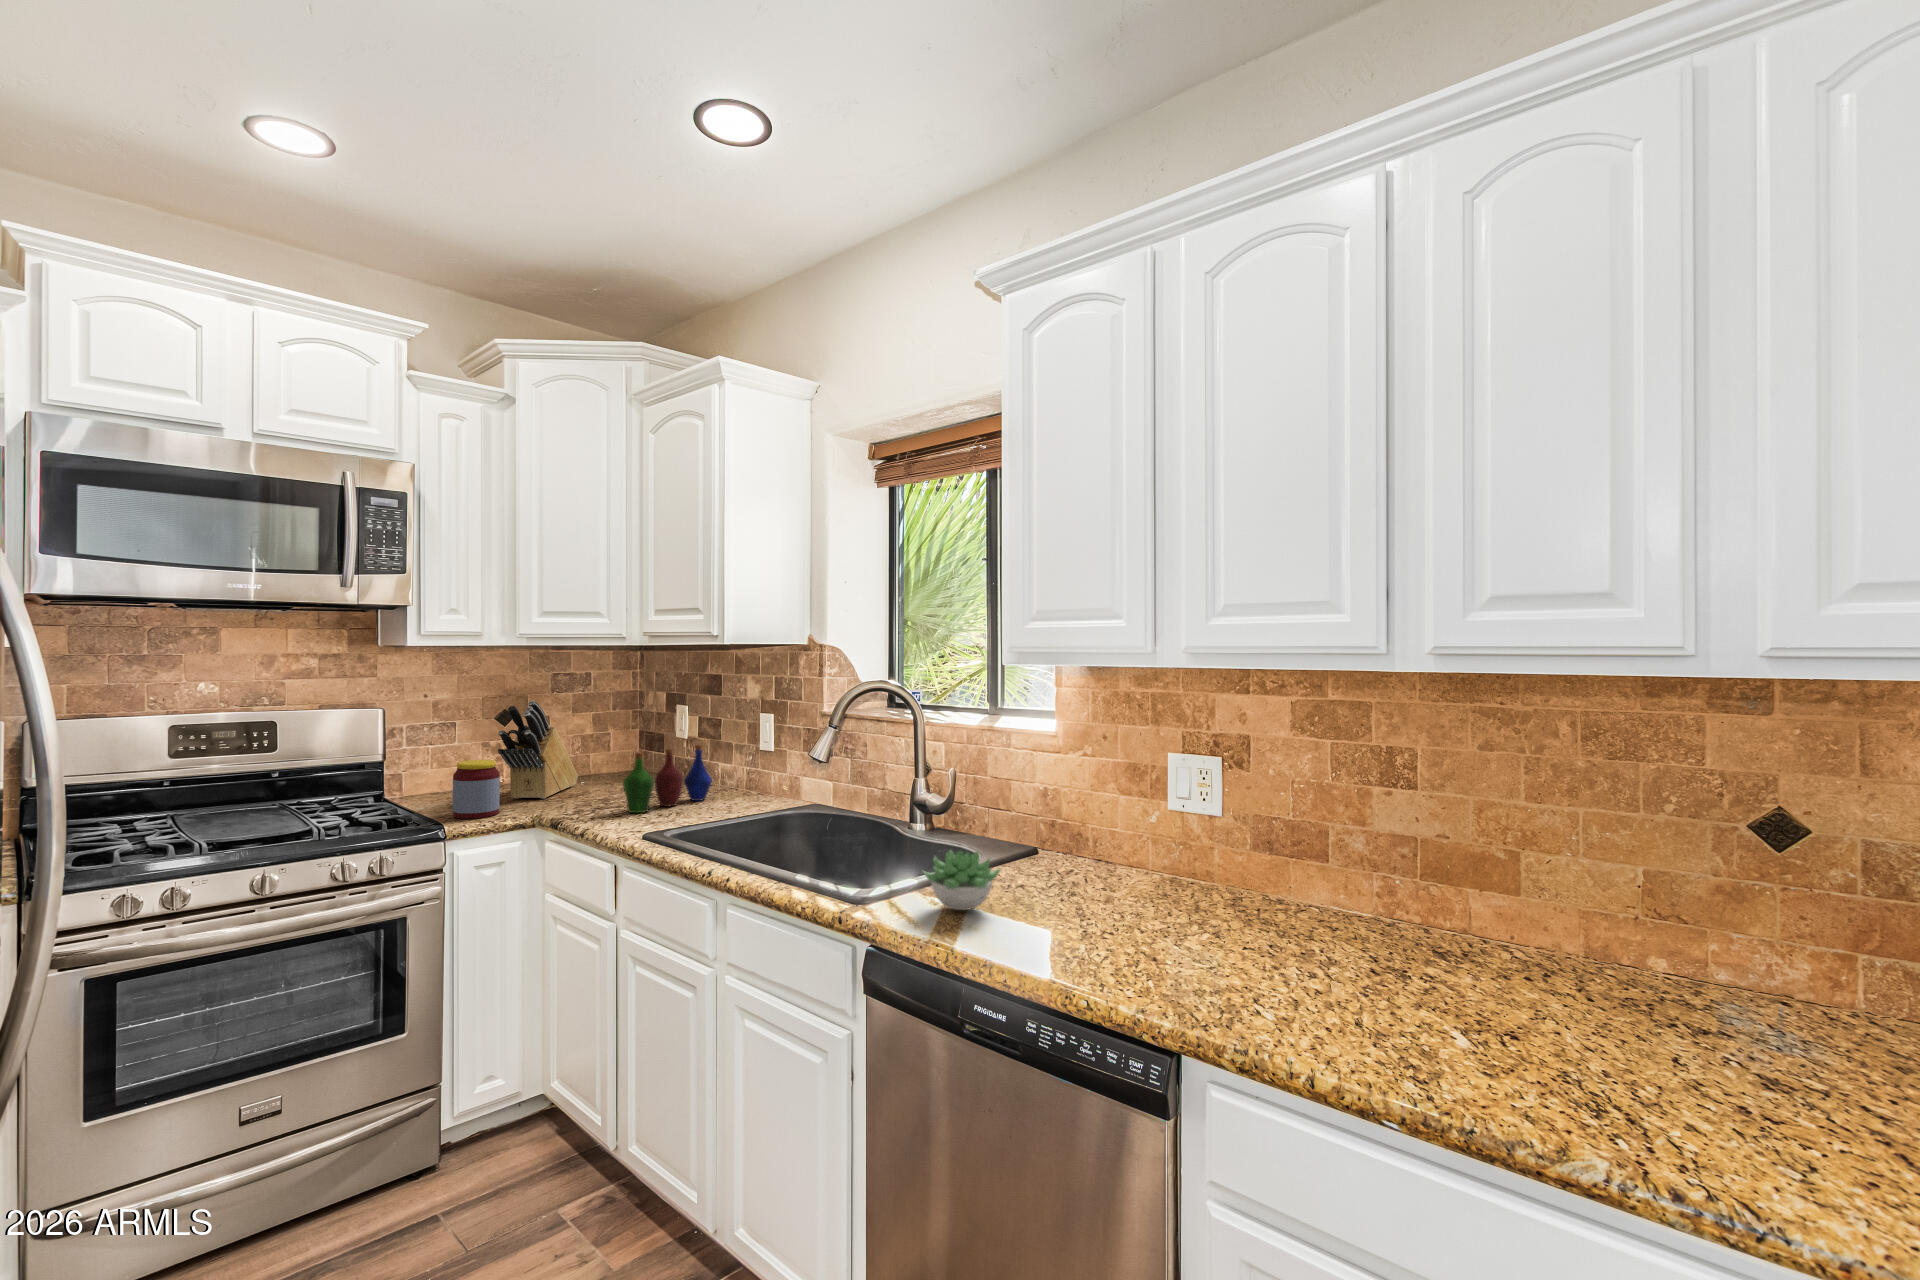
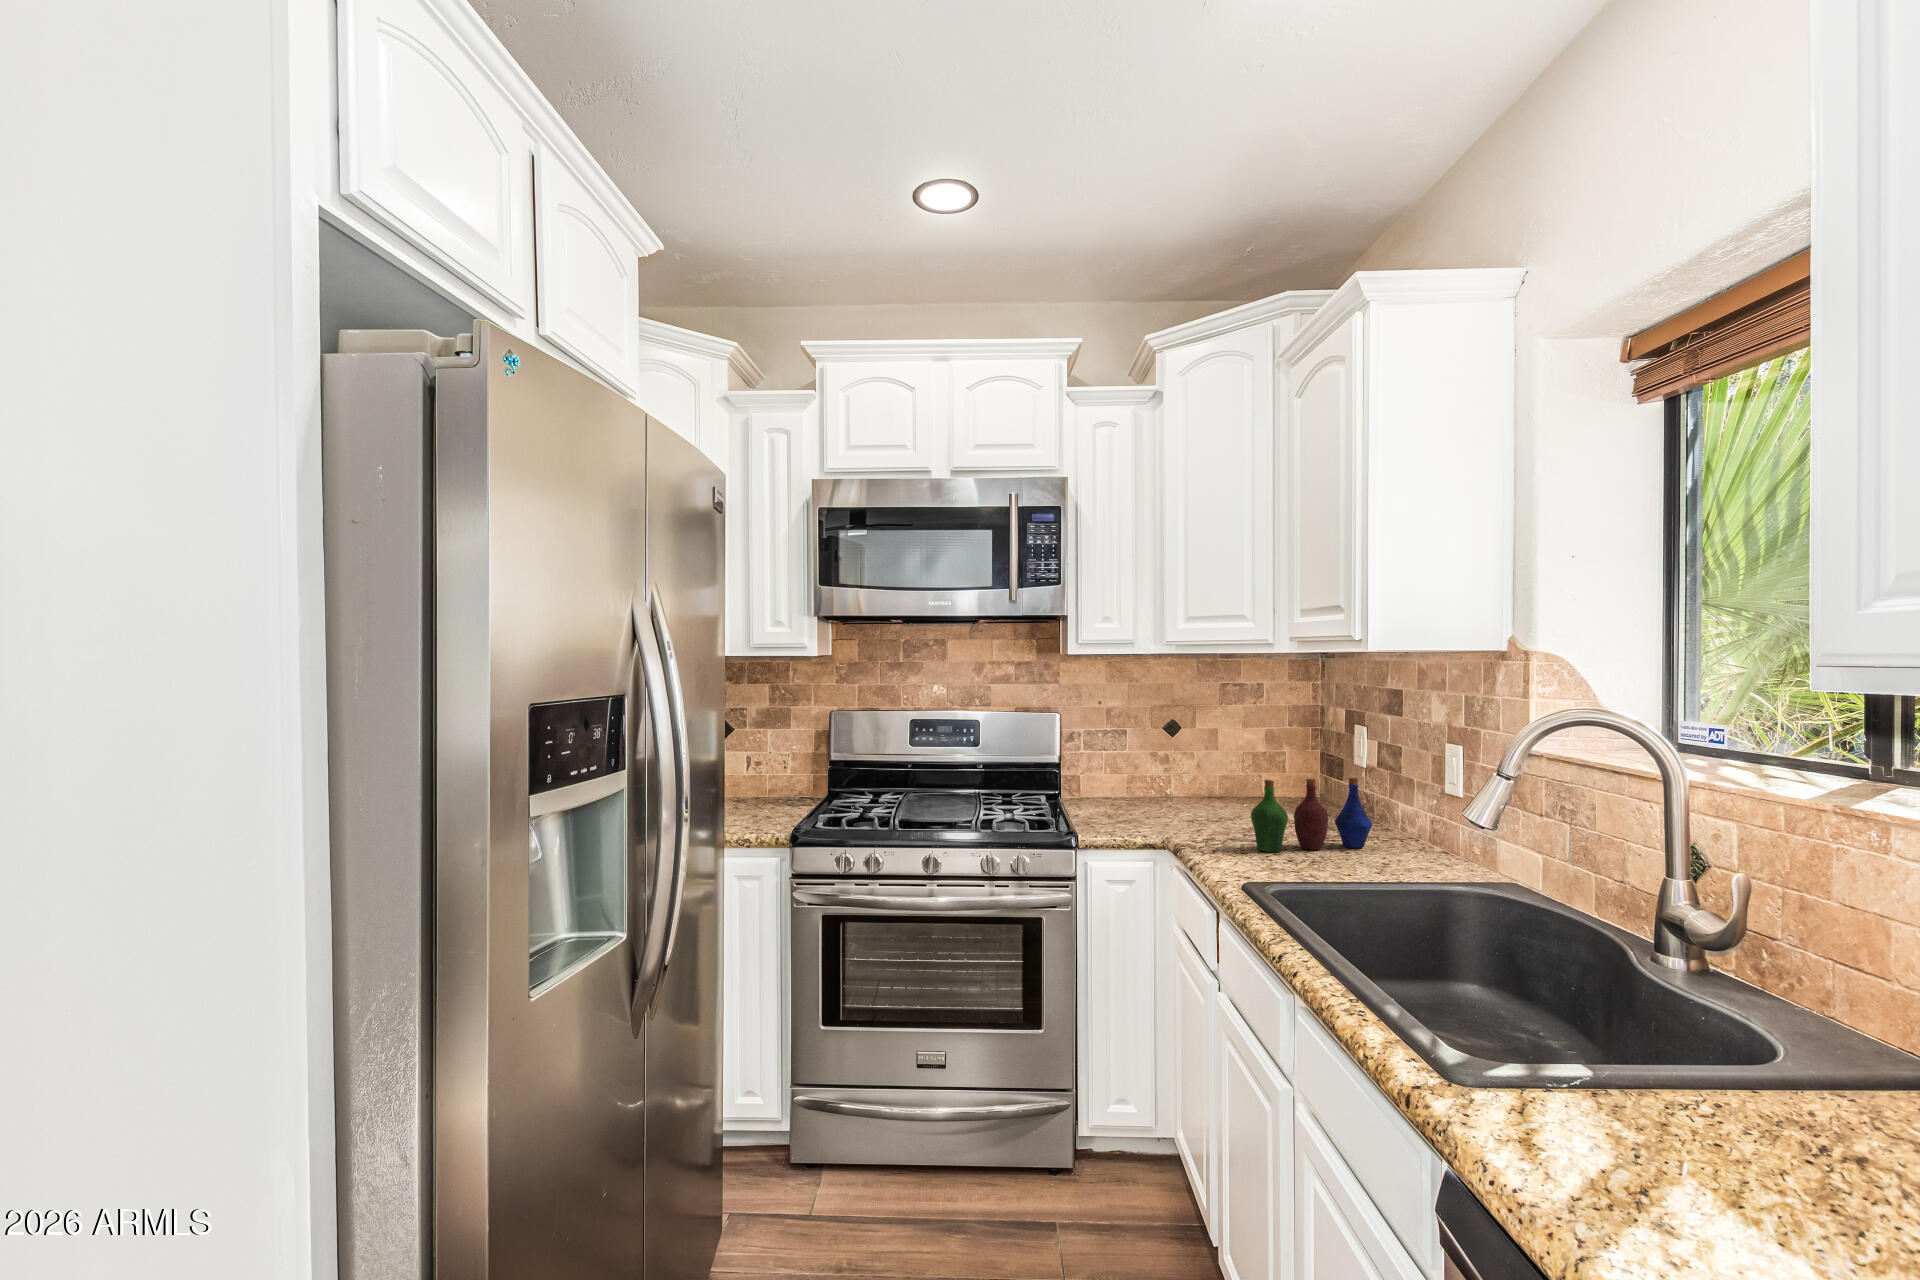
knife block: present [498,701,578,799] -> none [1150,712,1244,817]
jar: present [453,760,500,819] -> none [1101,769,1143,829]
succulent plant: present [923,851,1001,910] -> none [1565,1043,1773,1183]

